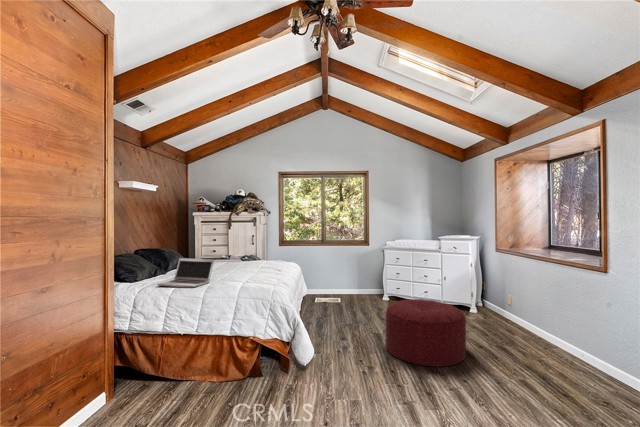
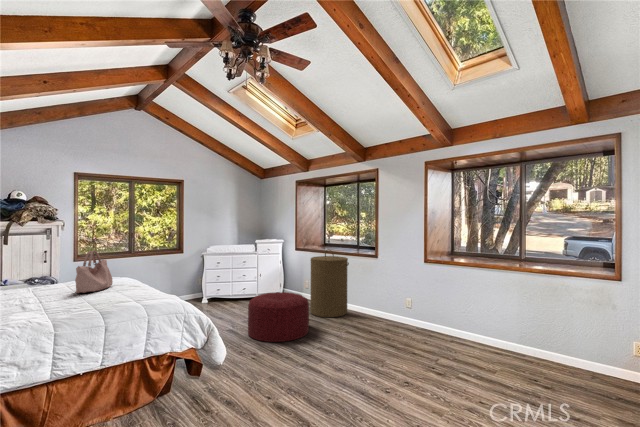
handbag: none [232,237,265,271] -> present [75,251,113,293]
laundry hamper: none [492,252,557,355] -> present [310,250,349,317]
laptop: present [157,258,214,288] -> none [17,280,92,324]

